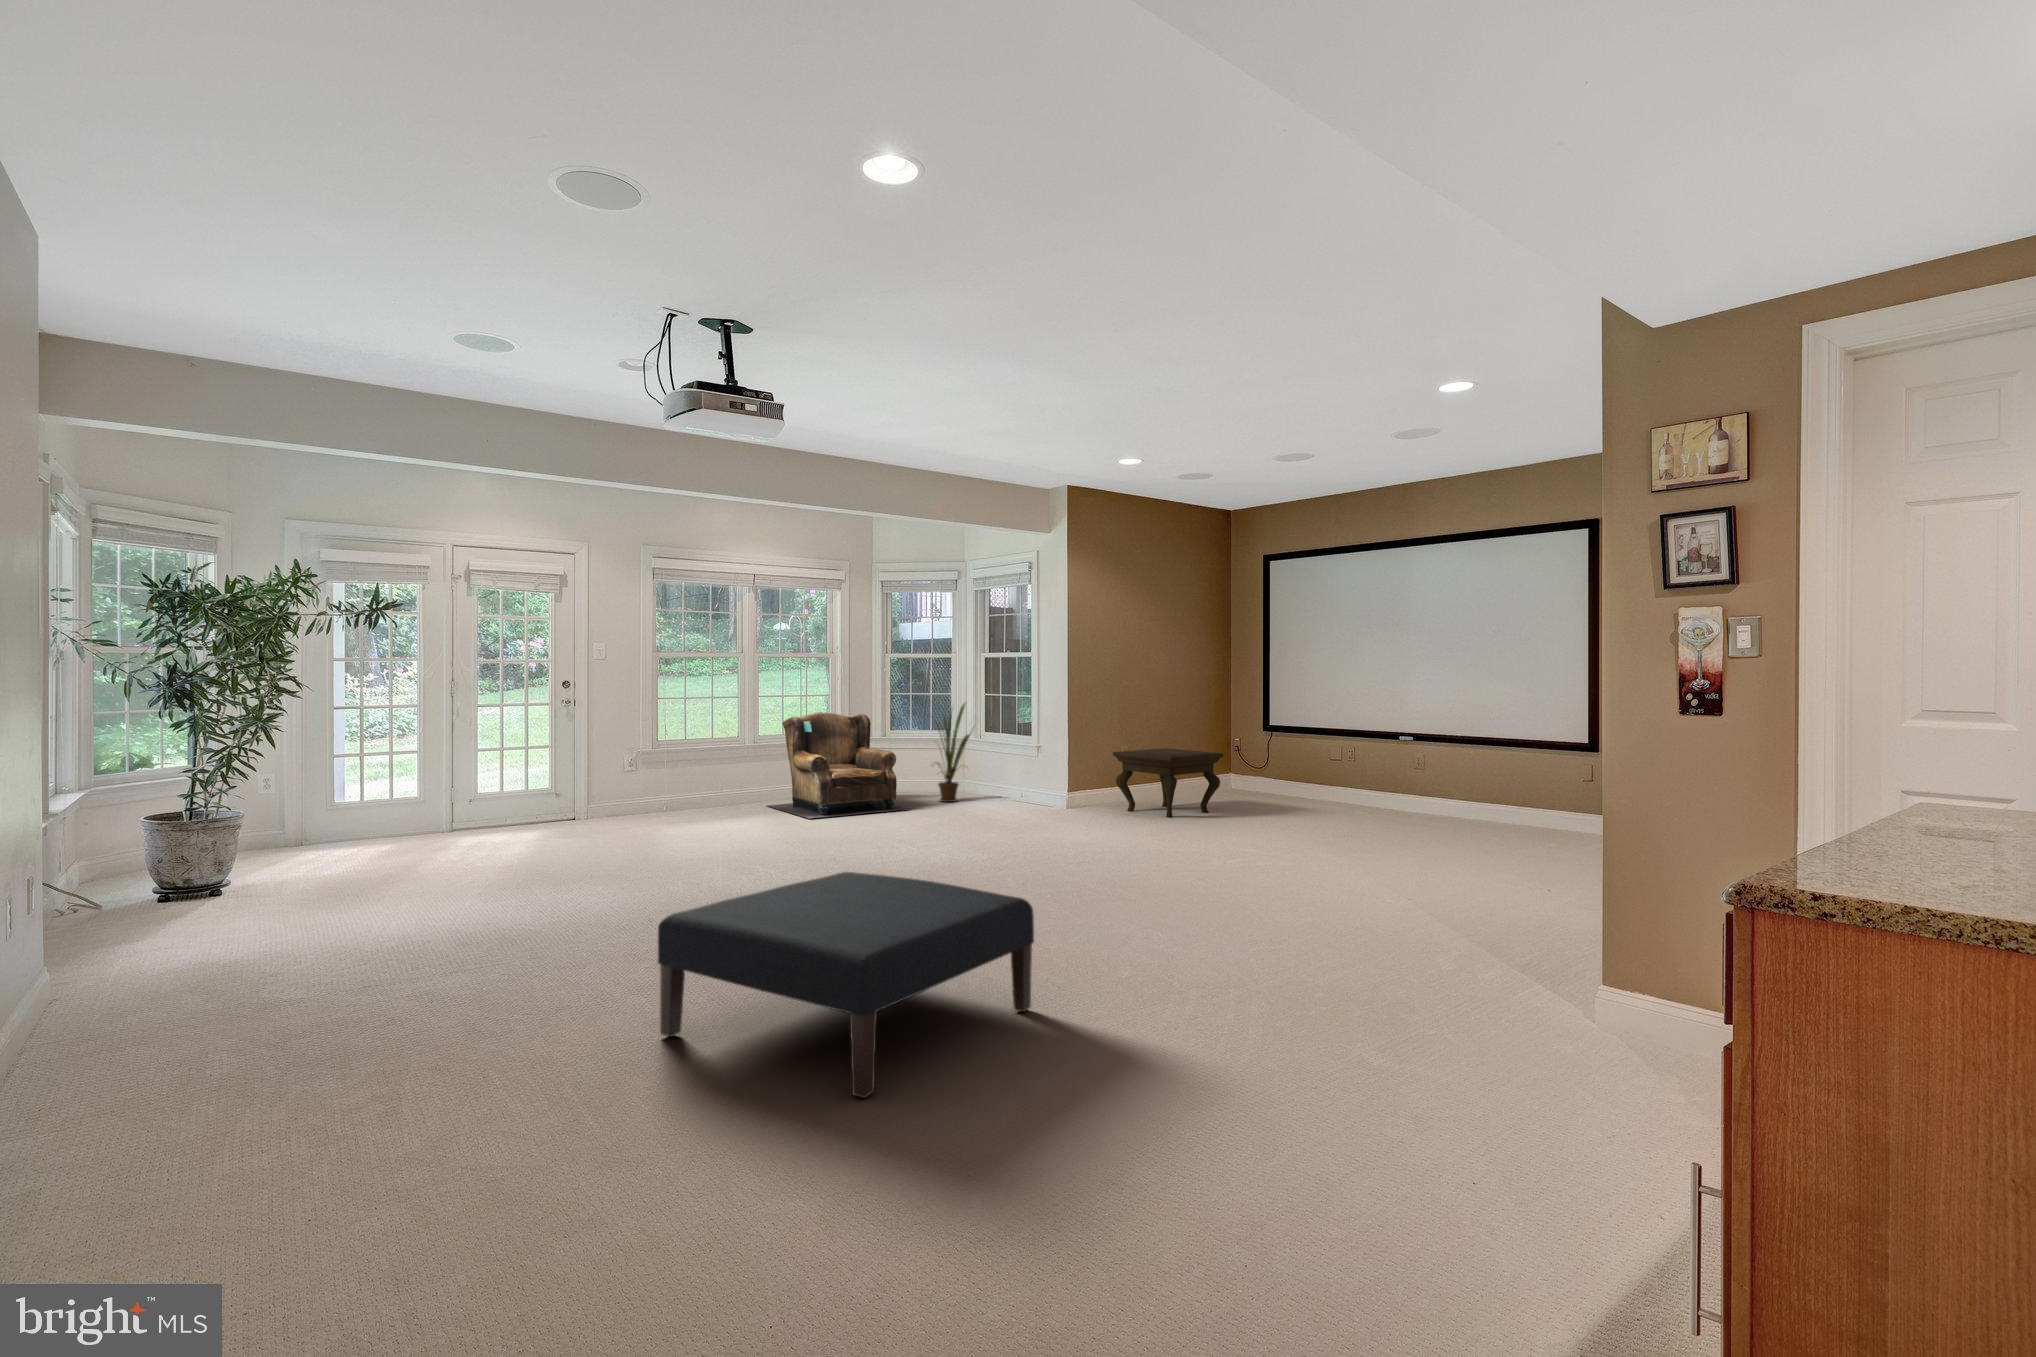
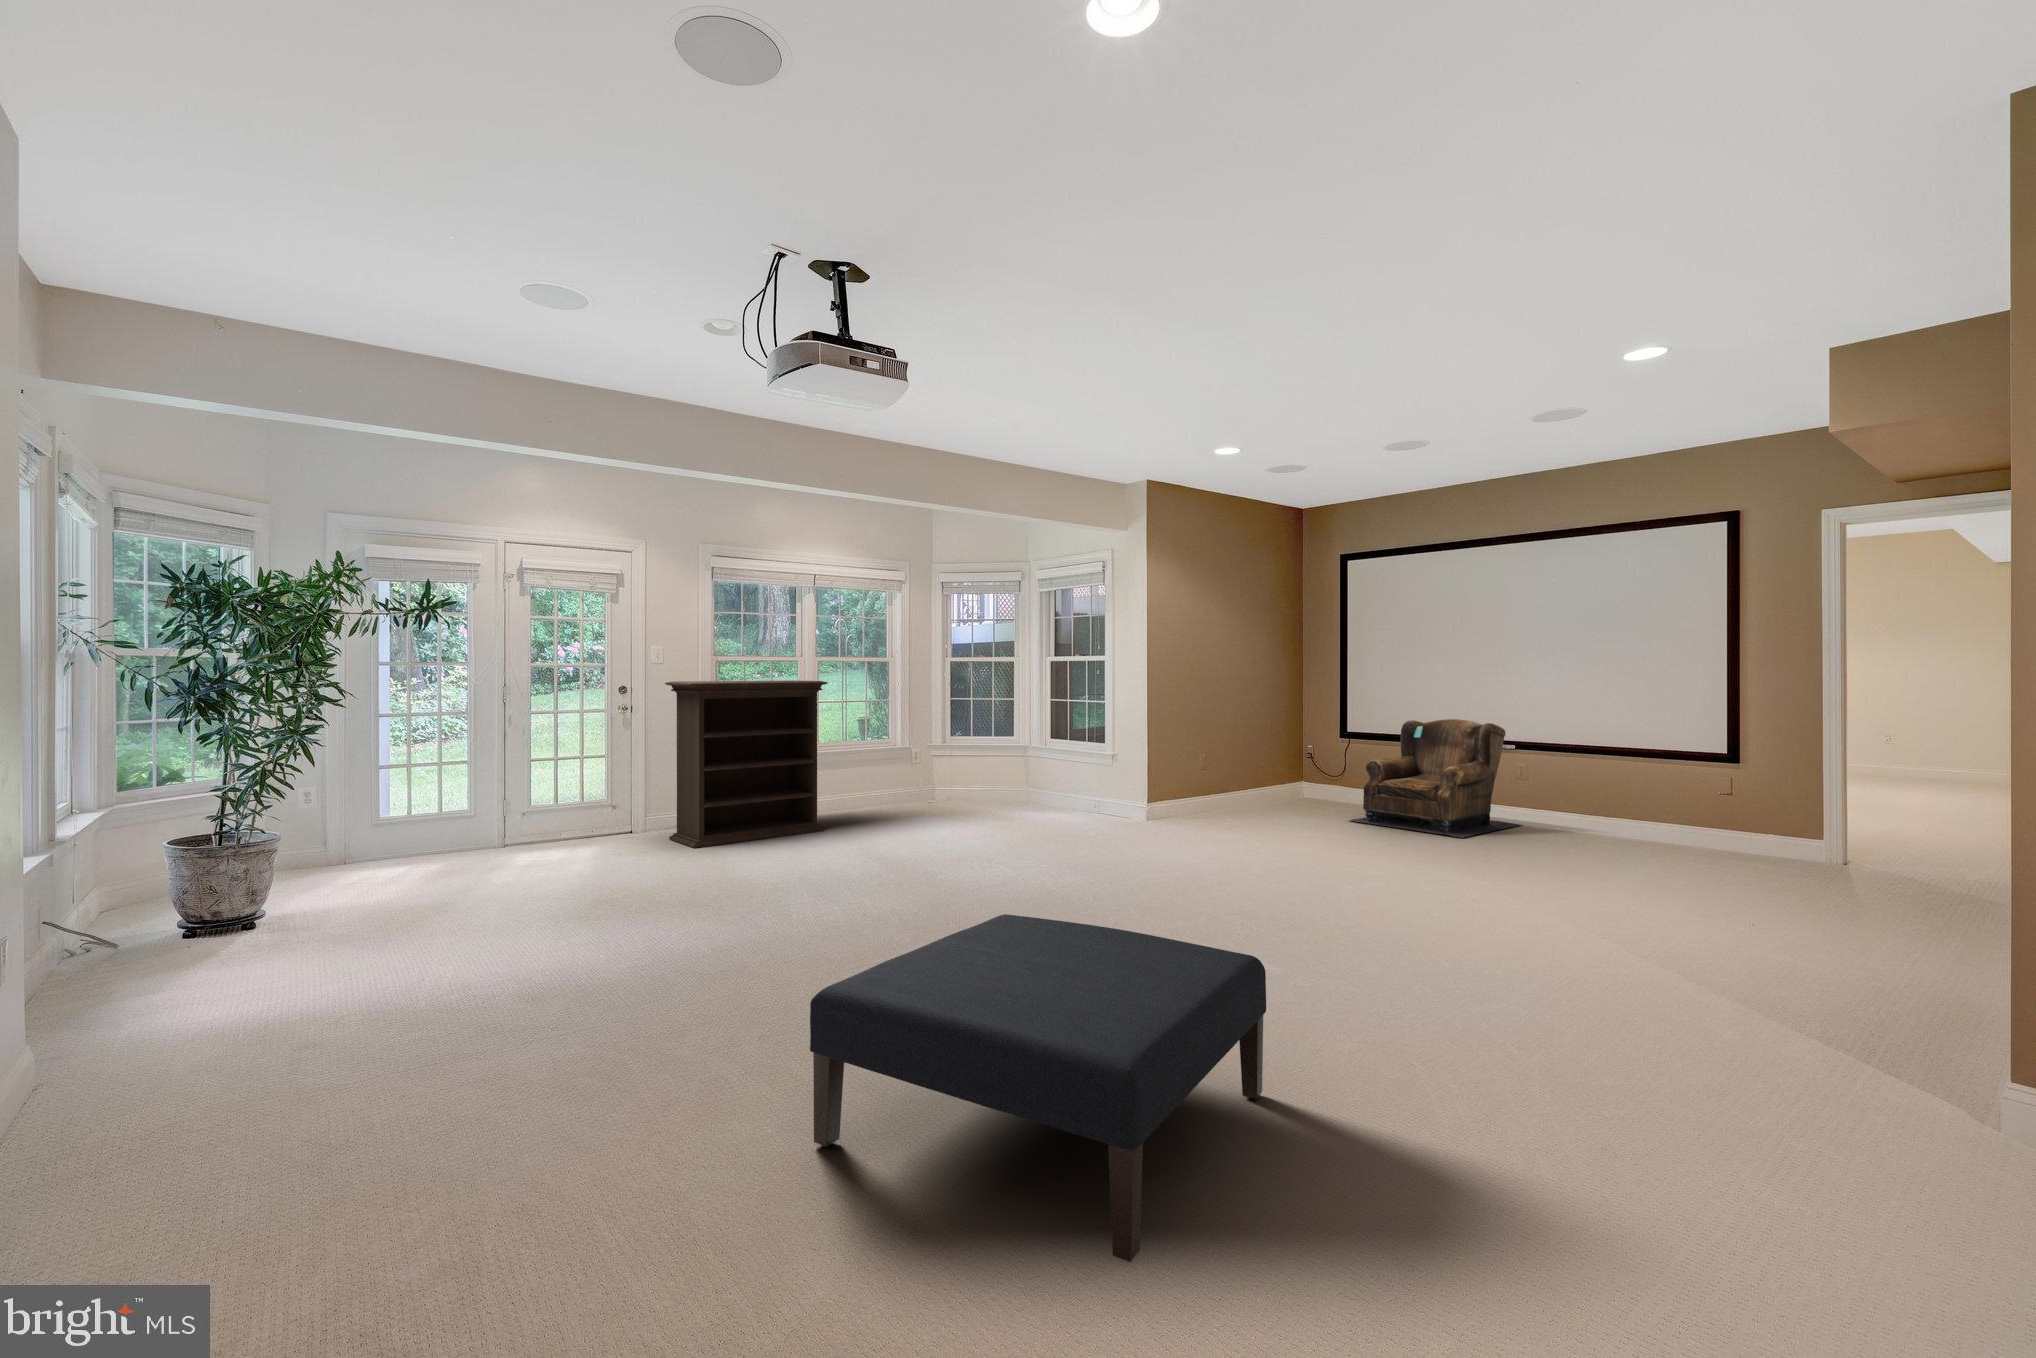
bookshelf: none [606,678,763,835] -> present [665,680,828,848]
house plant: present [937,704,976,802] -> none [986,704,1040,808]
armchair: present [768,713,909,819] -> present [1349,719,1519,838]
side table: present [1113,748,1223,817] -> none [1185,751,1300,824]

